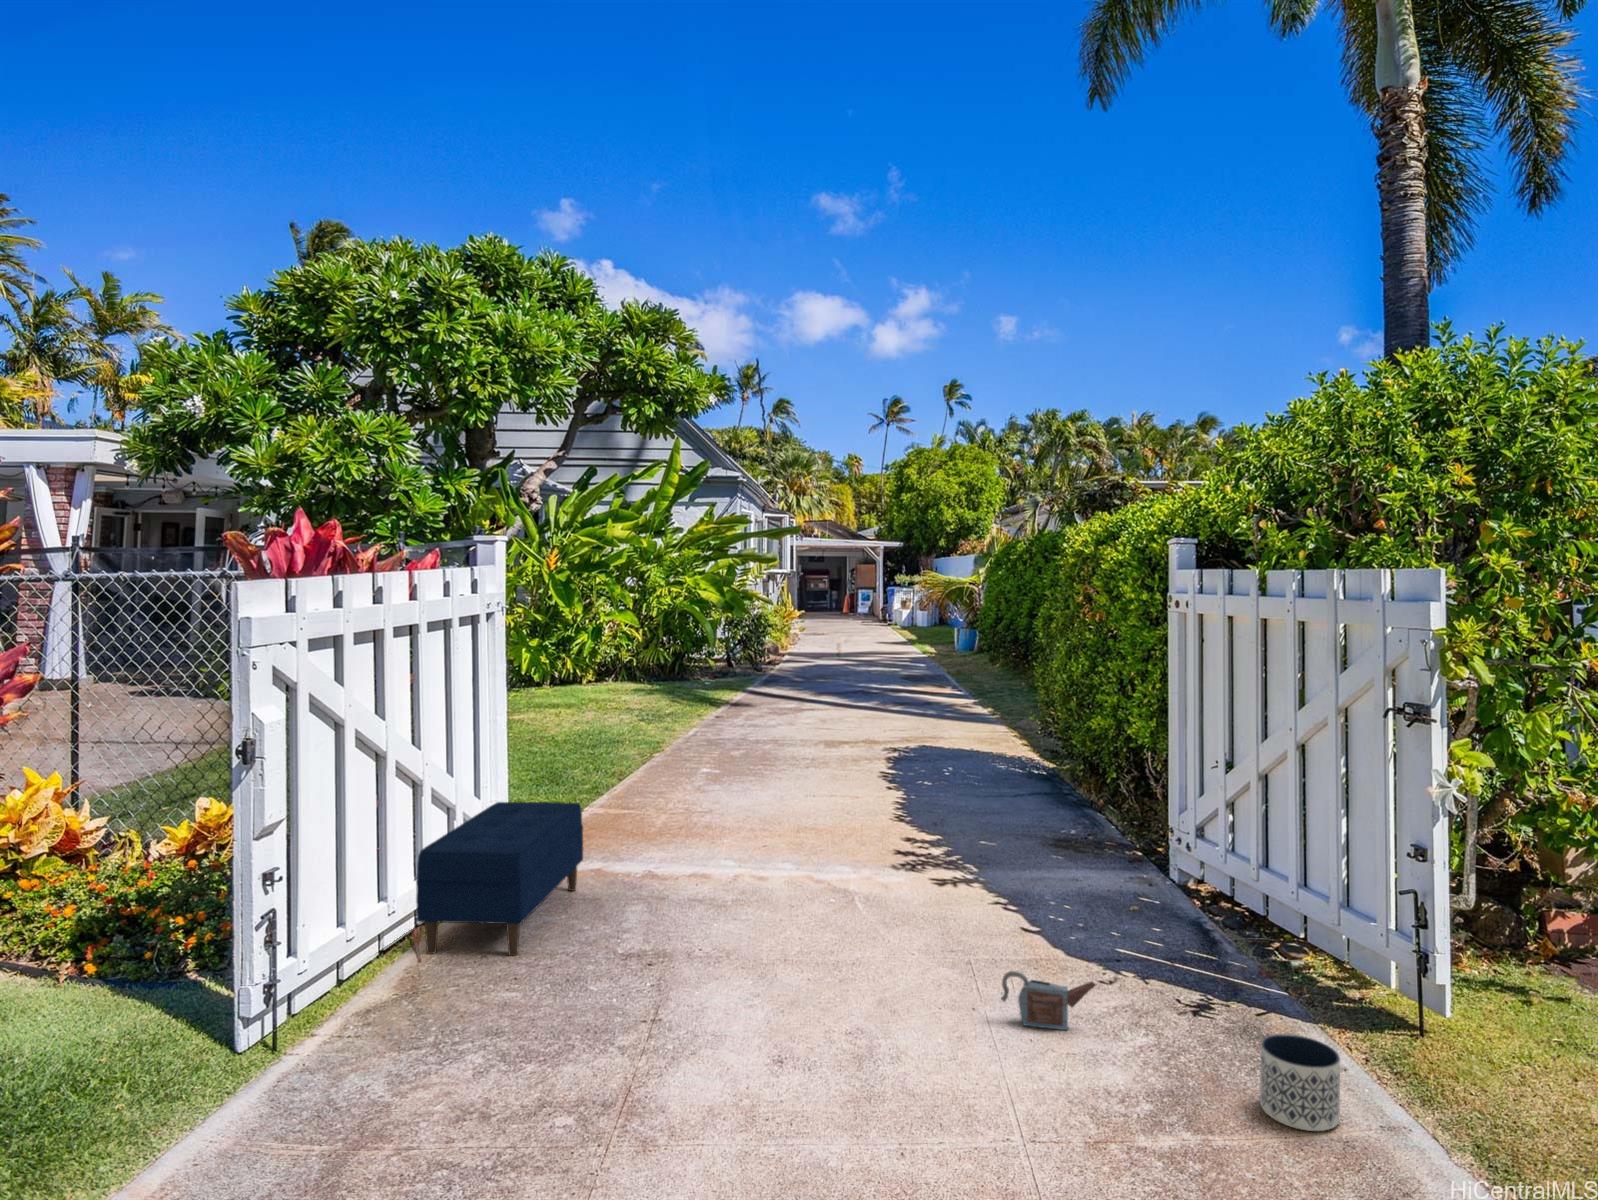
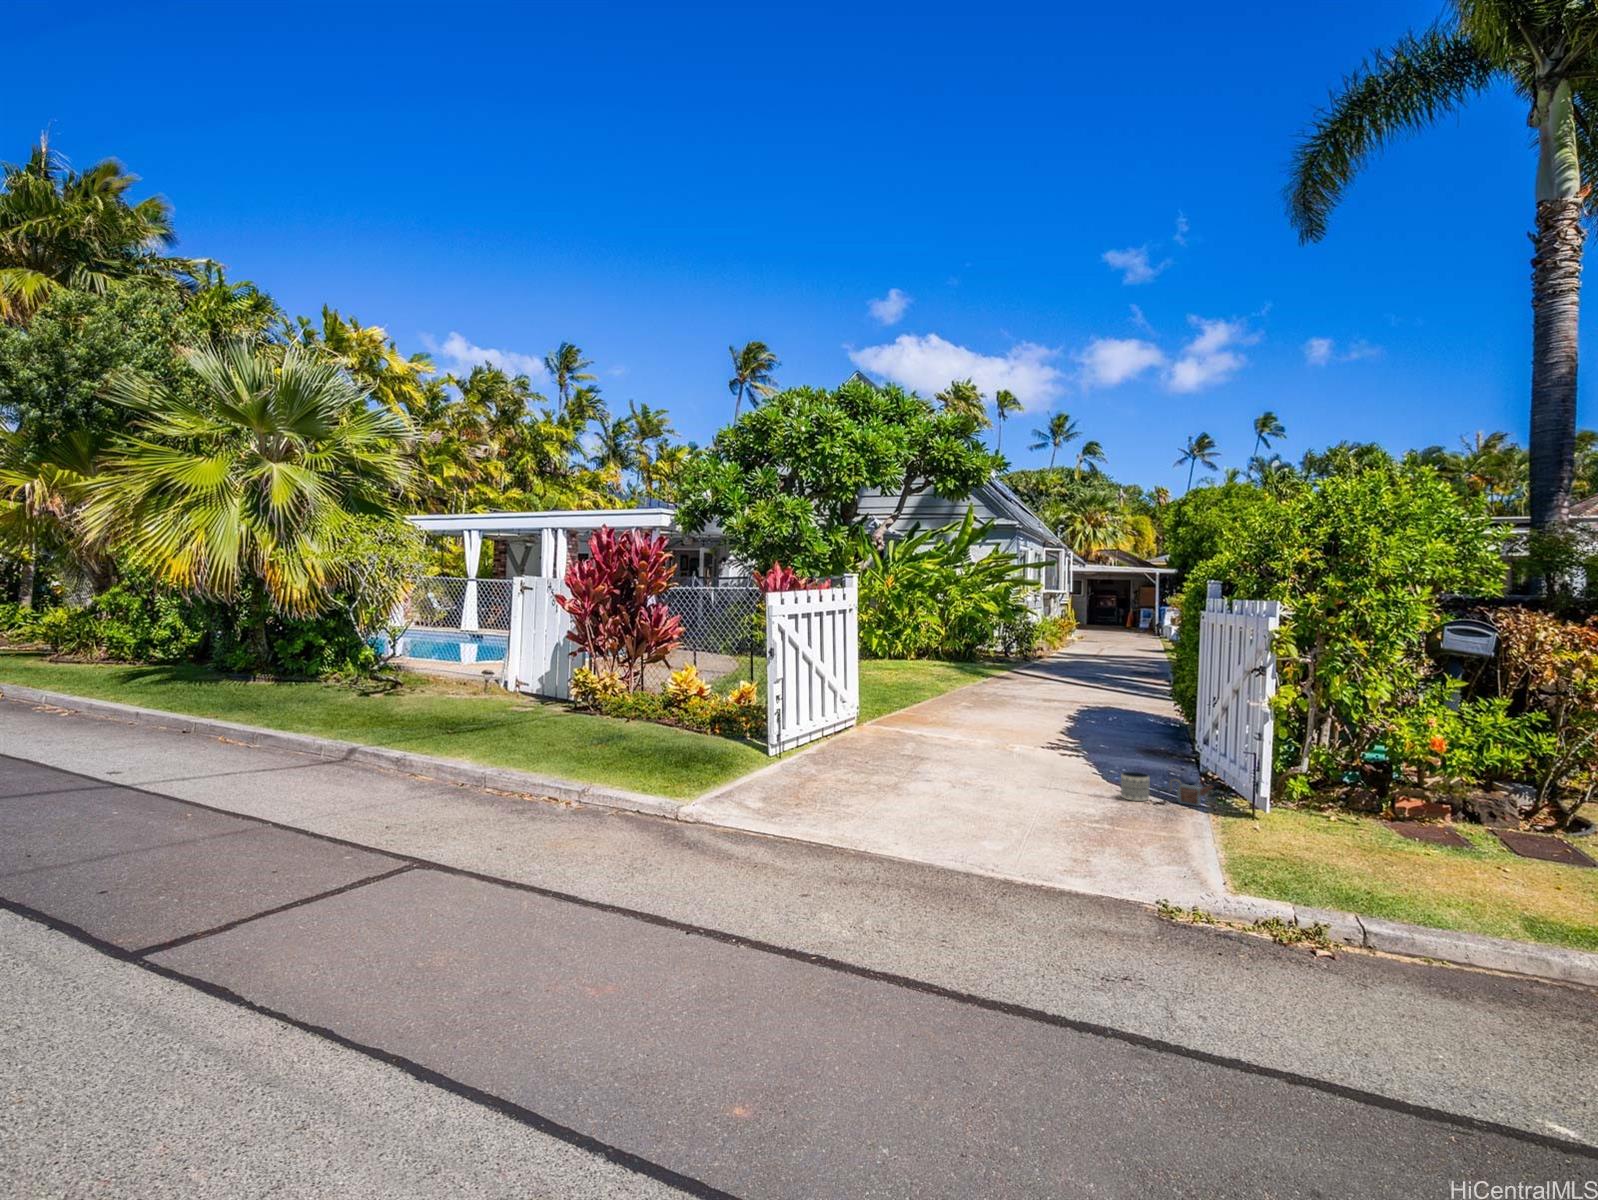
bench: present [416,802,583,956] -> none [822,692,889,745]
watering can: present [1001,971,1096,1030] -> present [1169,779,1214,806]

